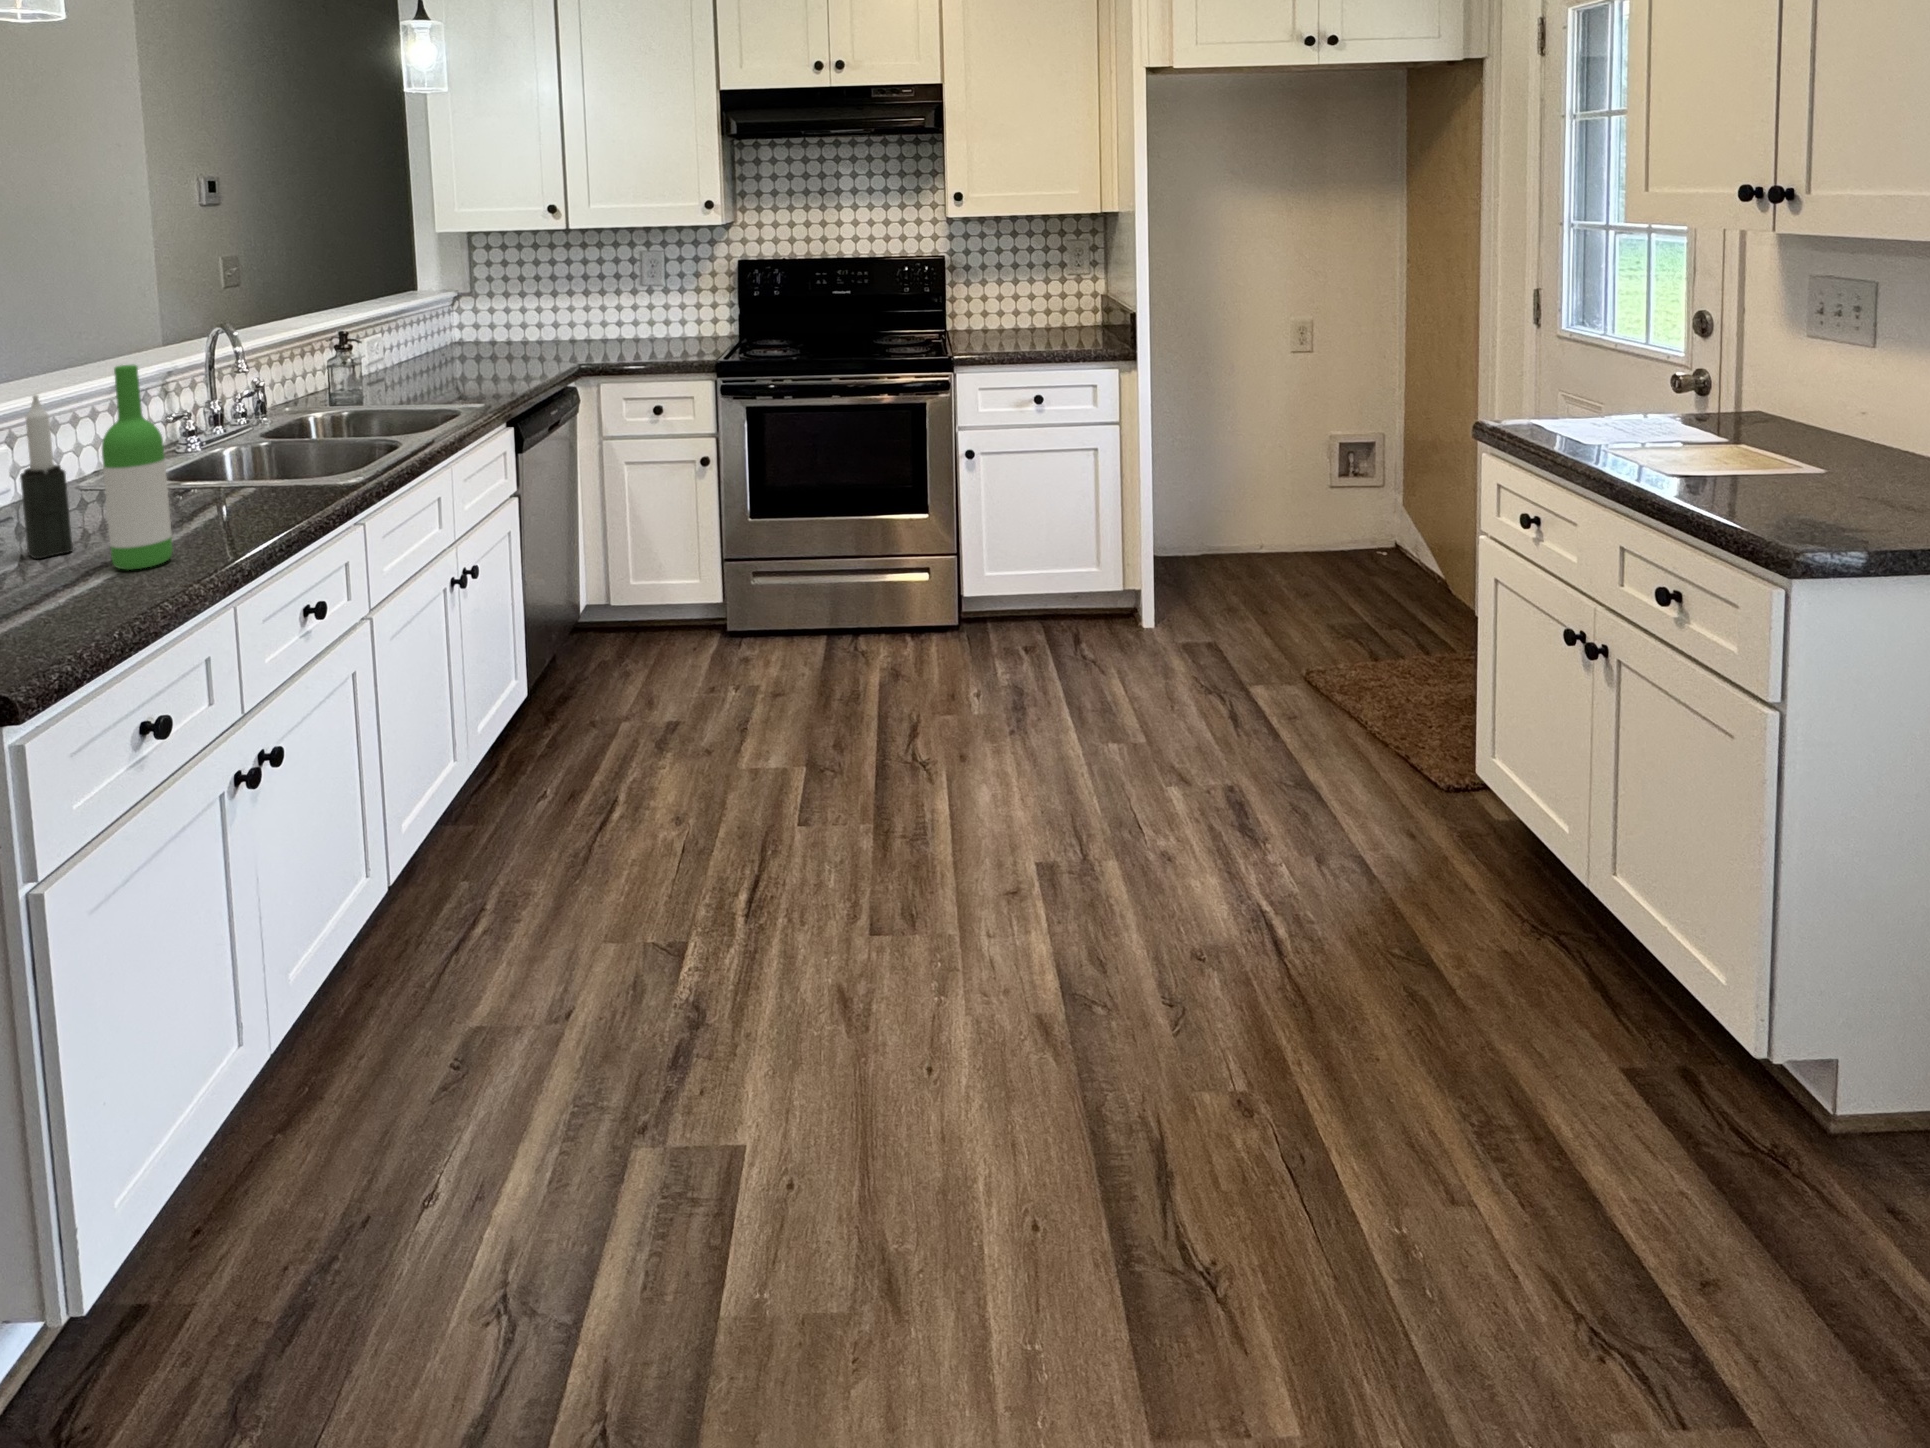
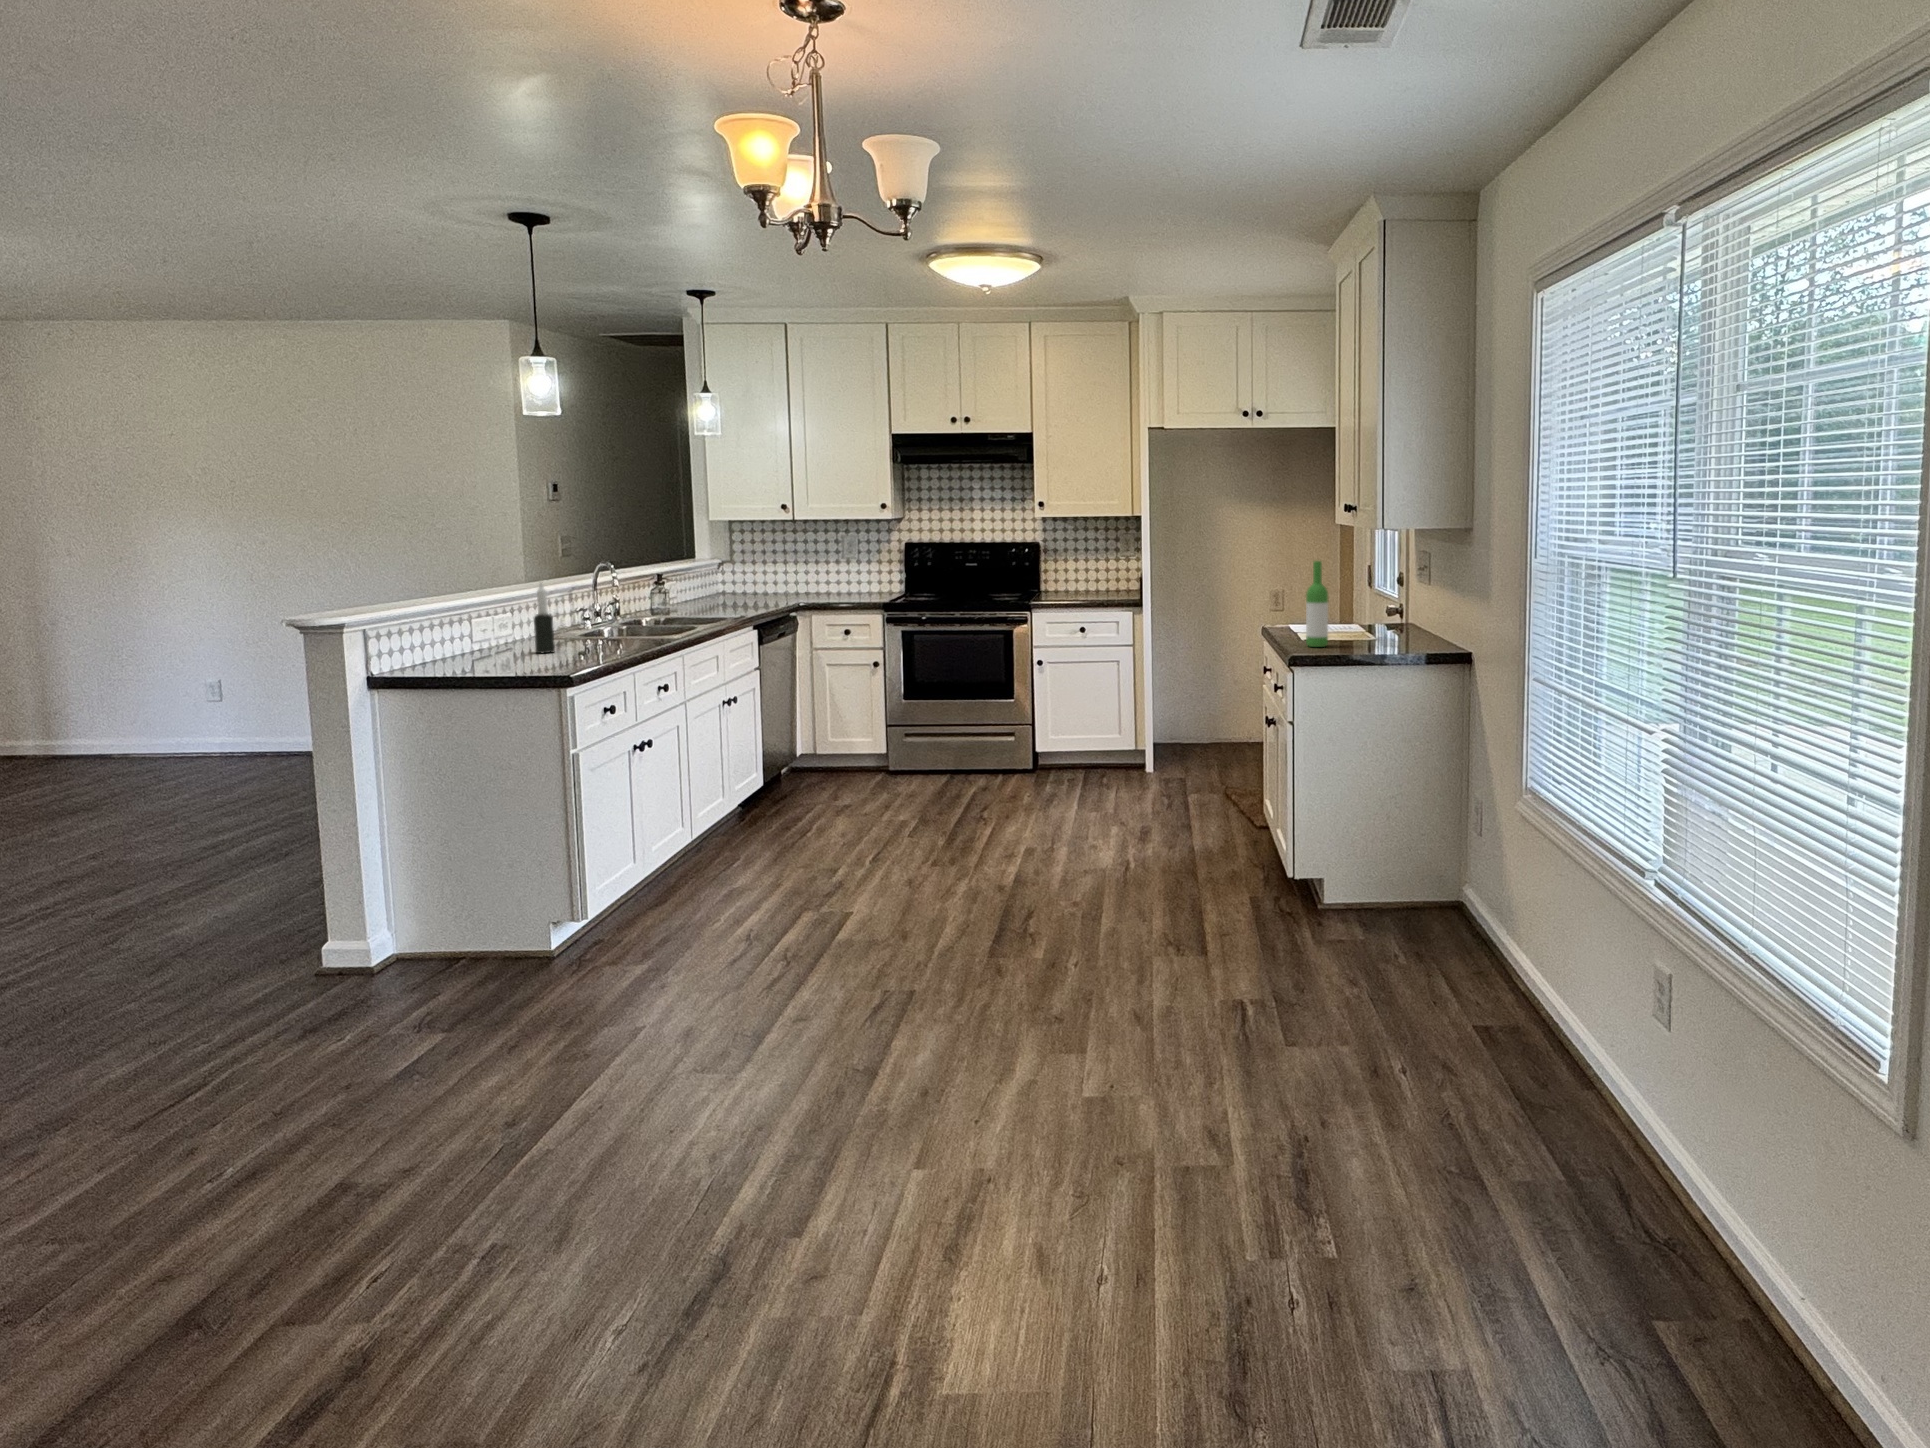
wine bottle: present [102,365,173,570] -> present [1306,561,1328,647]

